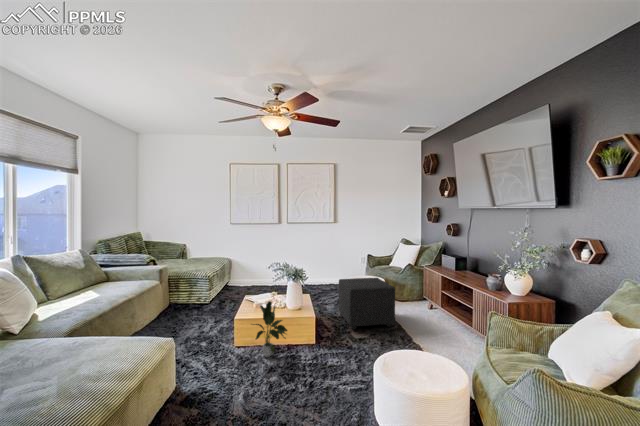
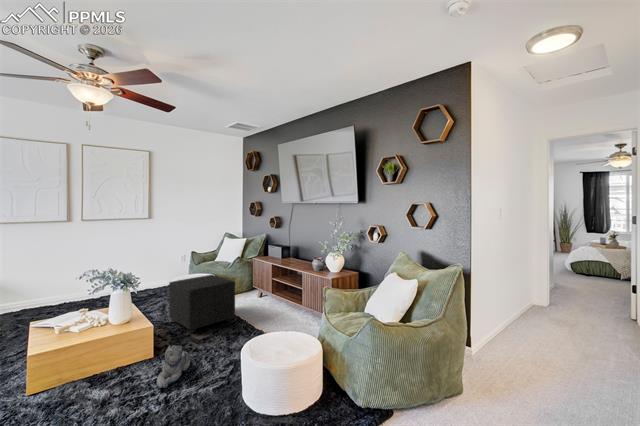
potted plant: present [253,301,287,357] -> none [65,320,121,391]
plush toy: none [308,336,346,374] -> present [157,345,196,388]

